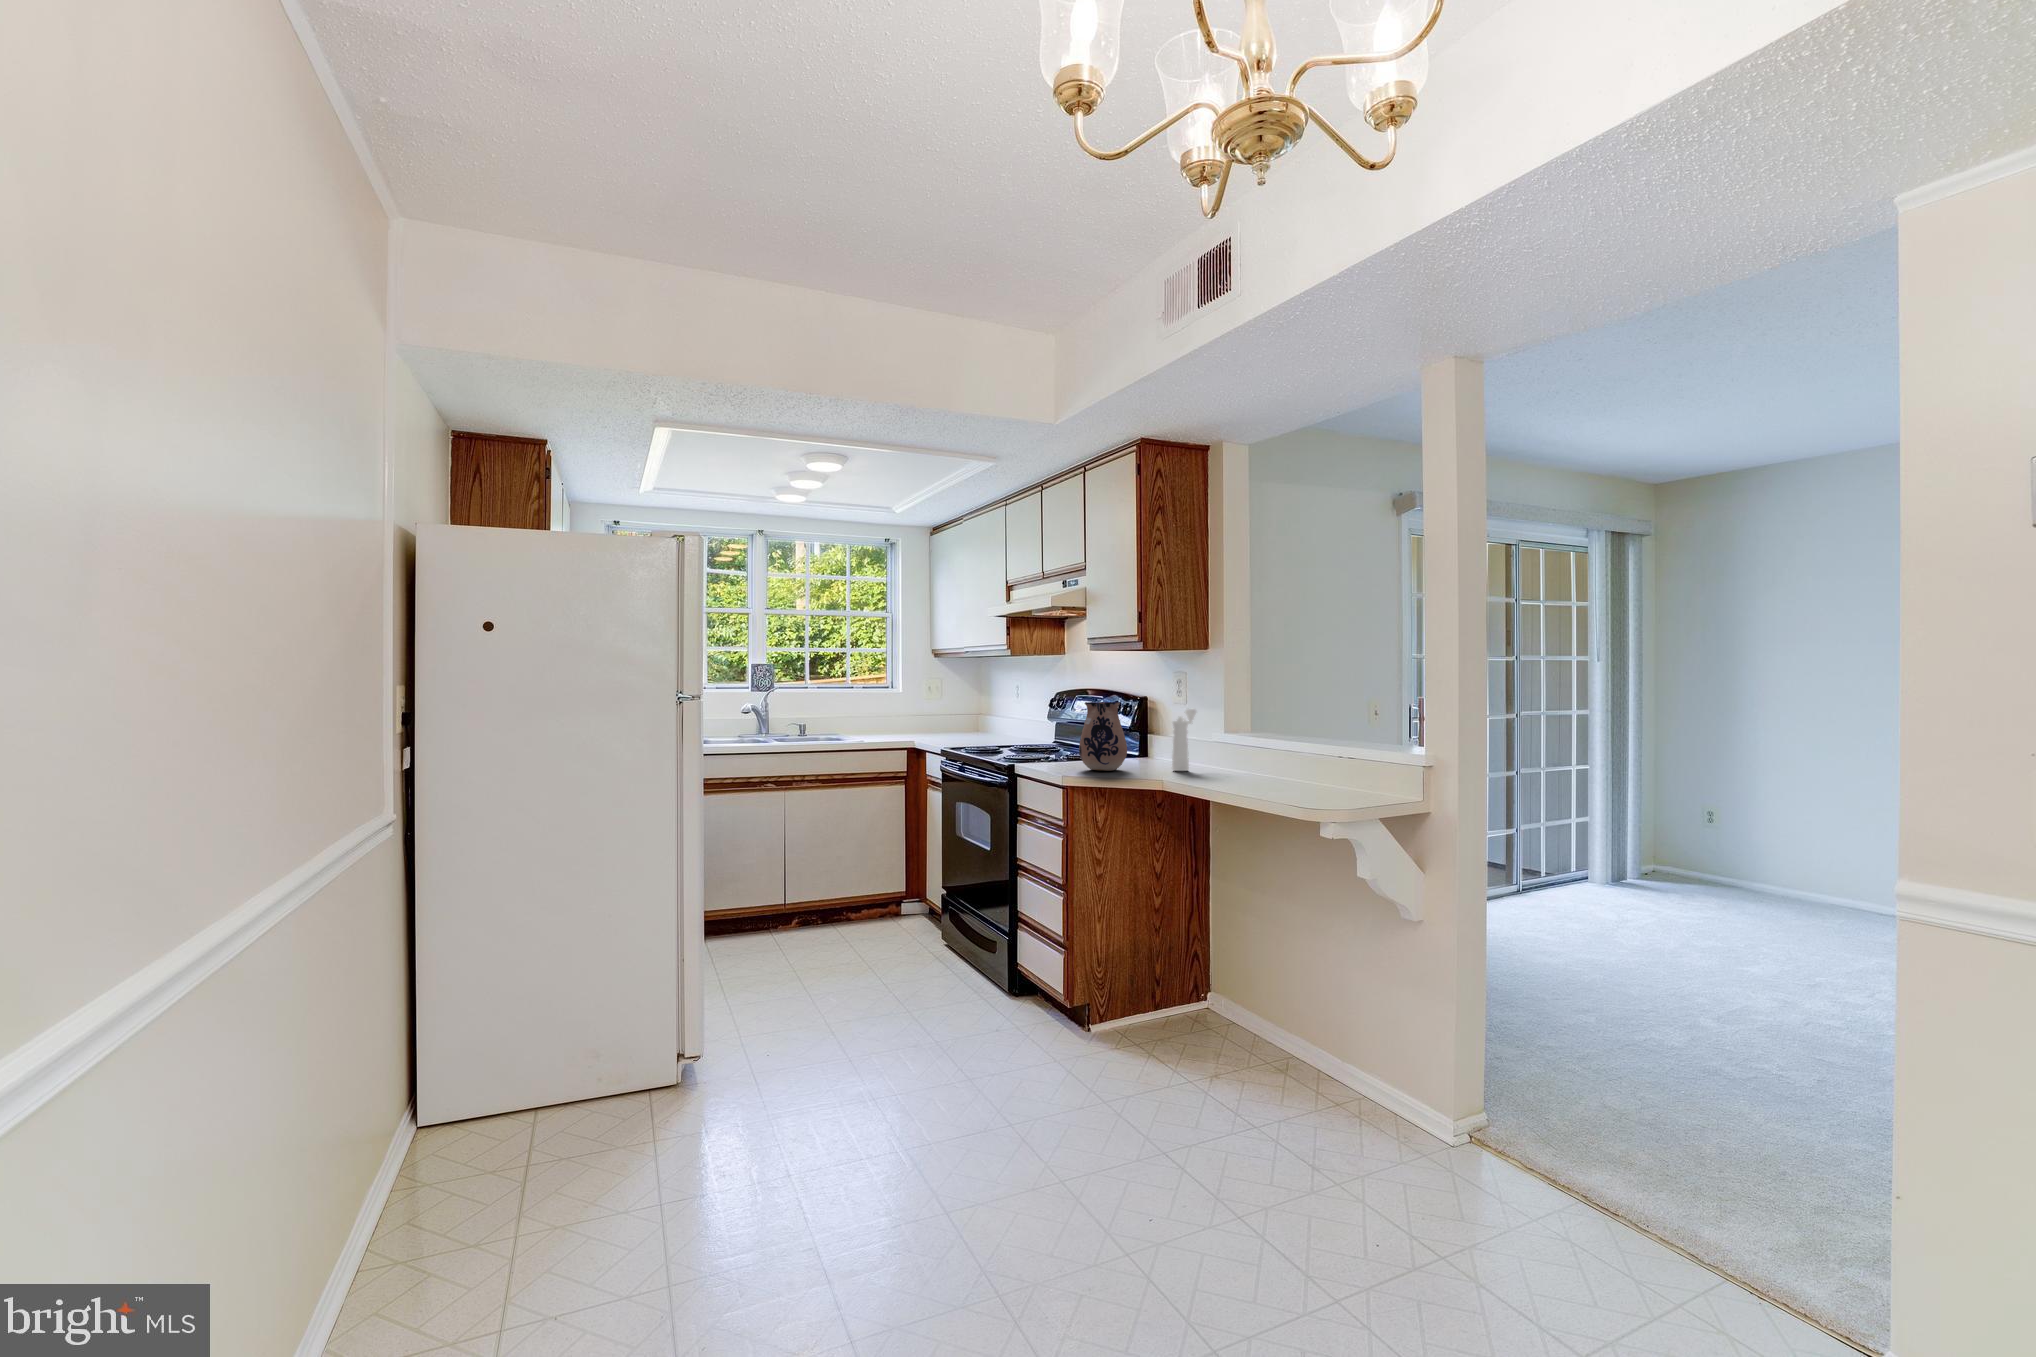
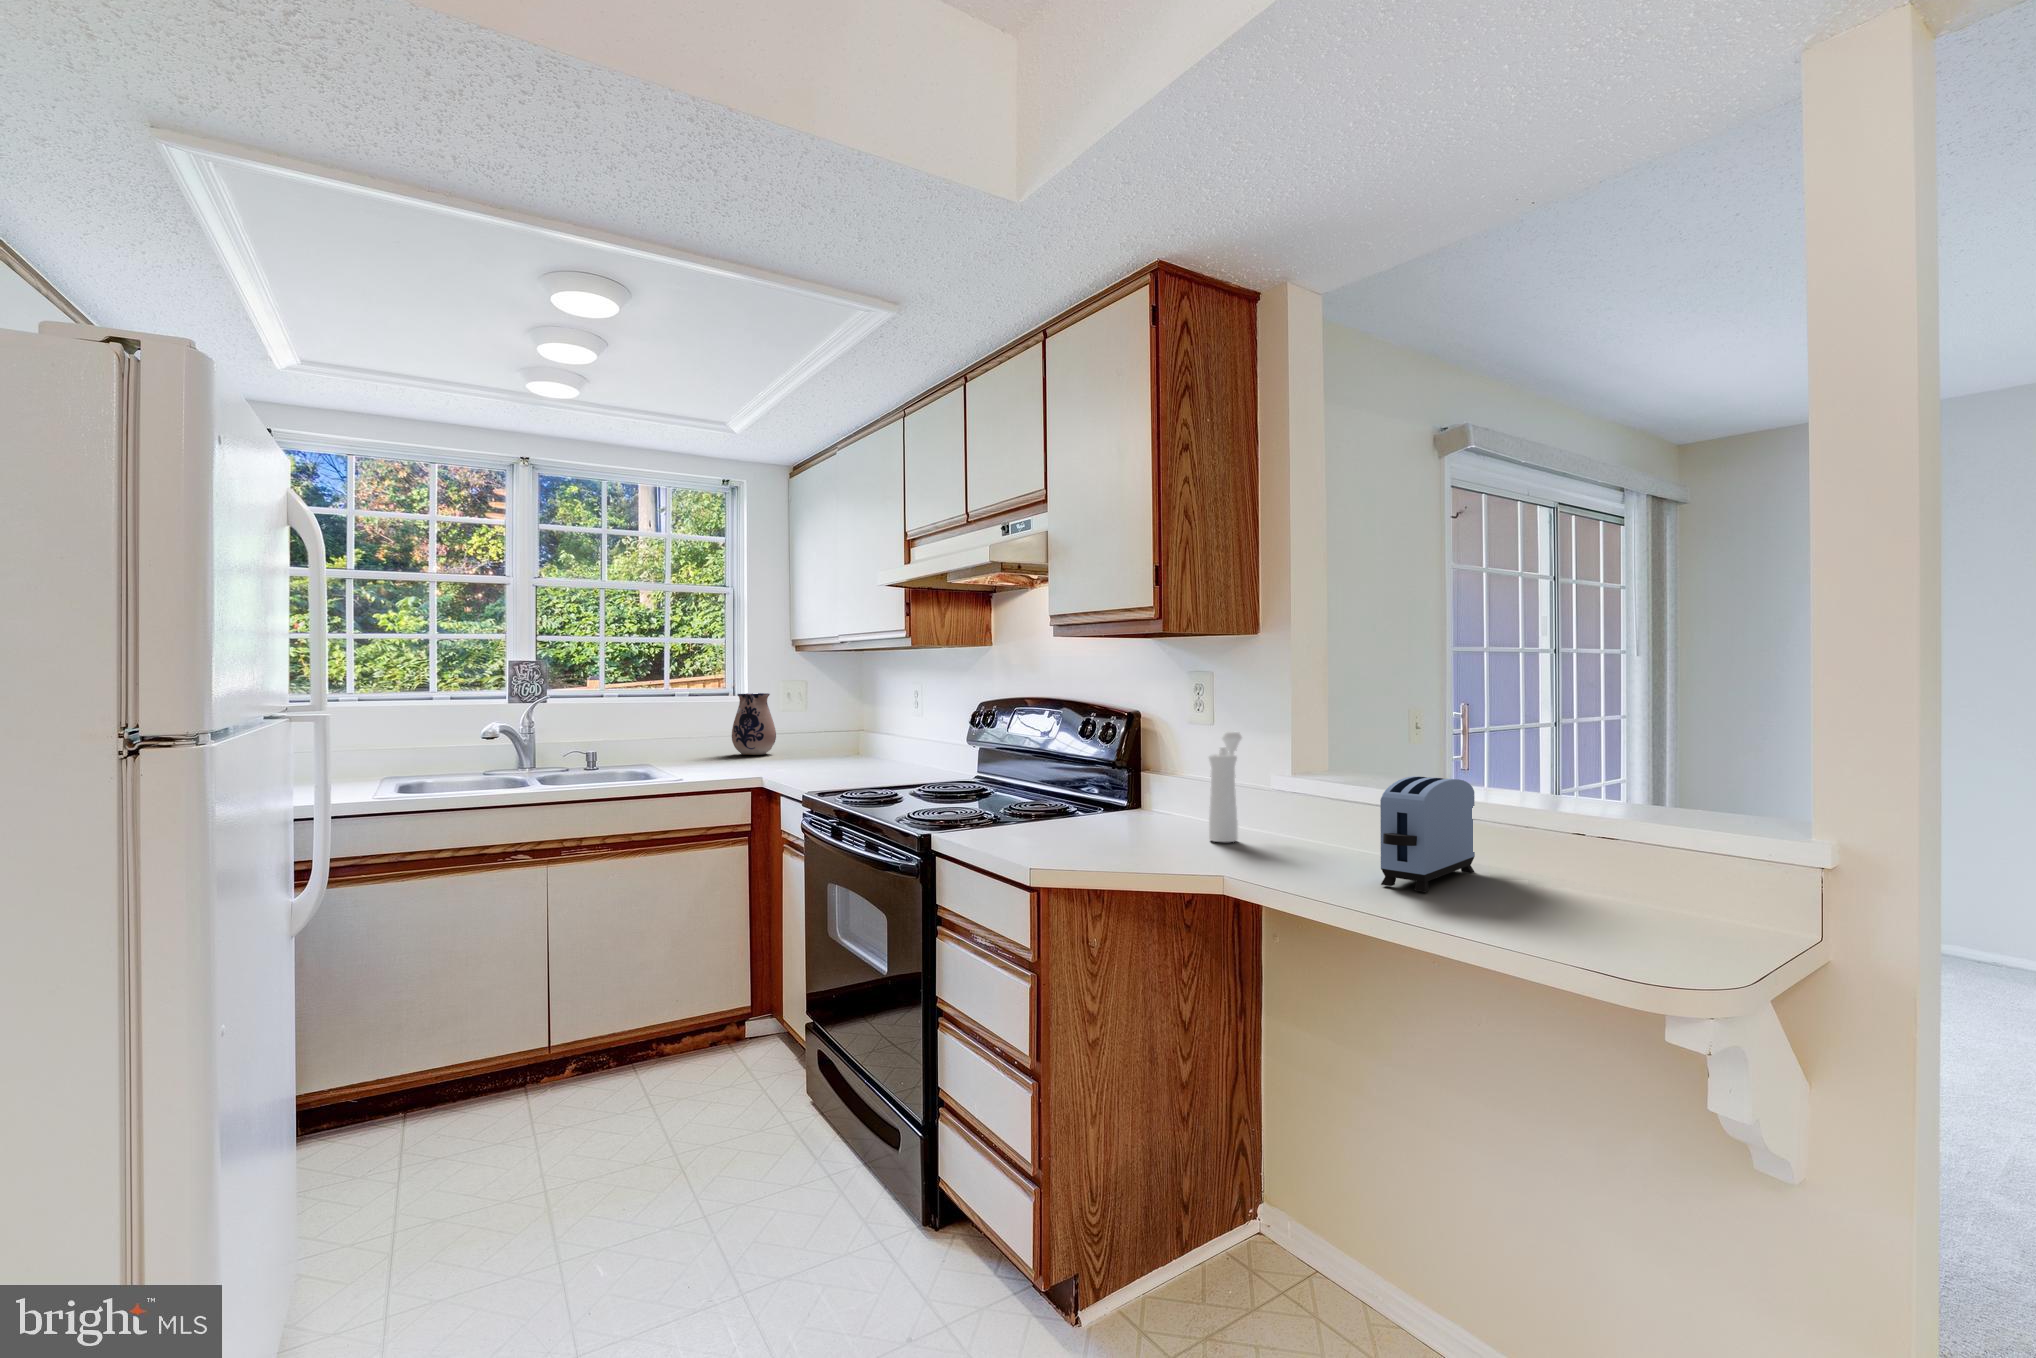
ceramic pitcher: present [1079,702,1127,771] -> present [732,693,776,755]
toaster: none [1241,730,1307,788] -> present [1380,776,1475,892]

